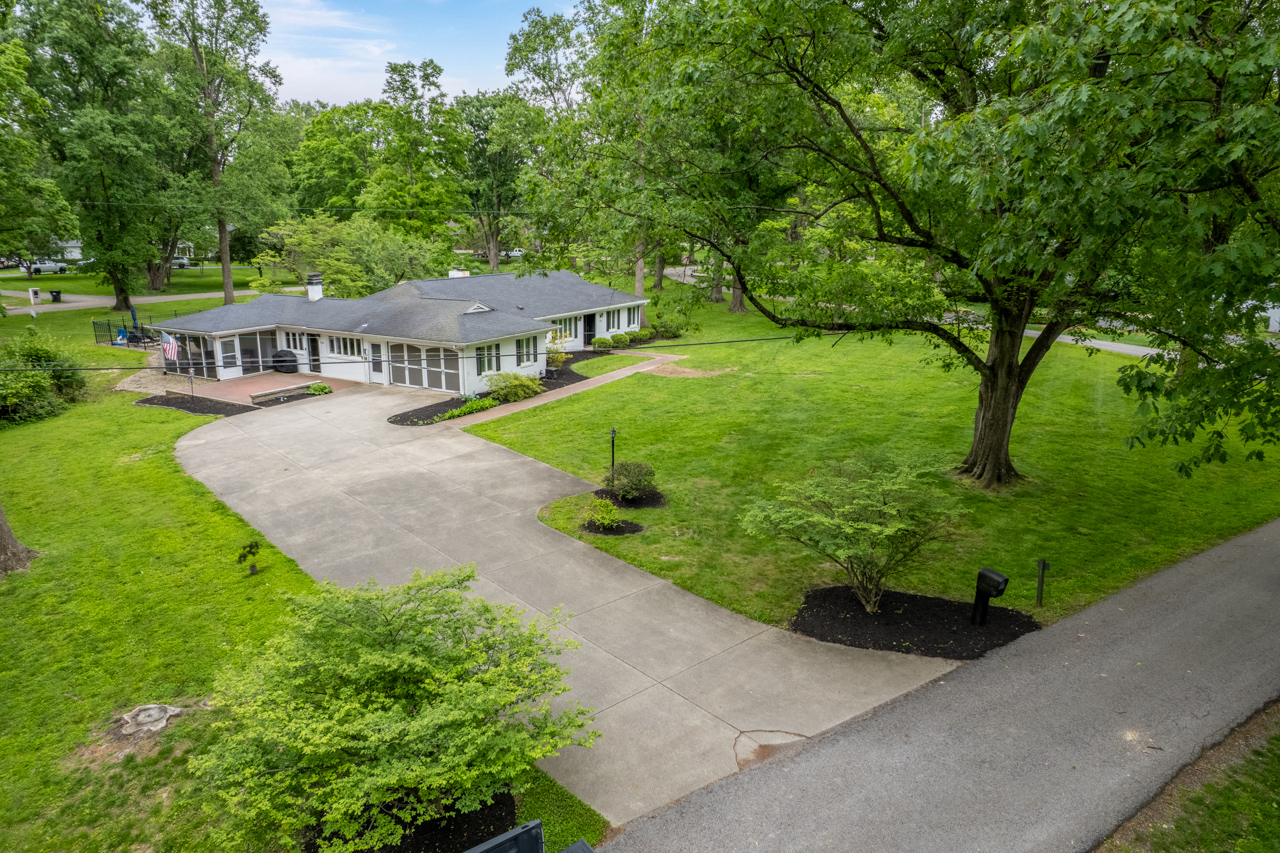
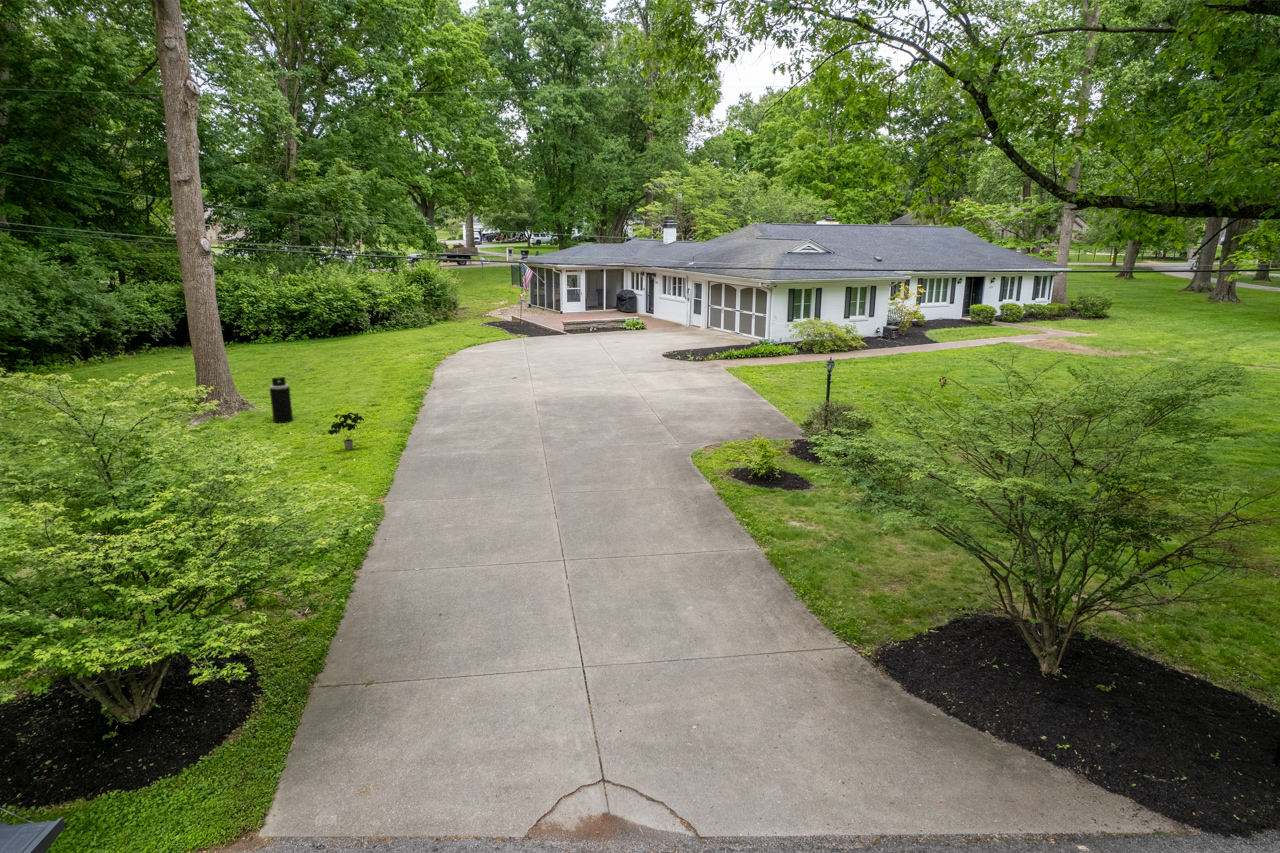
trash can: none [110,524,137,569] -> present [269,377,293,423]

